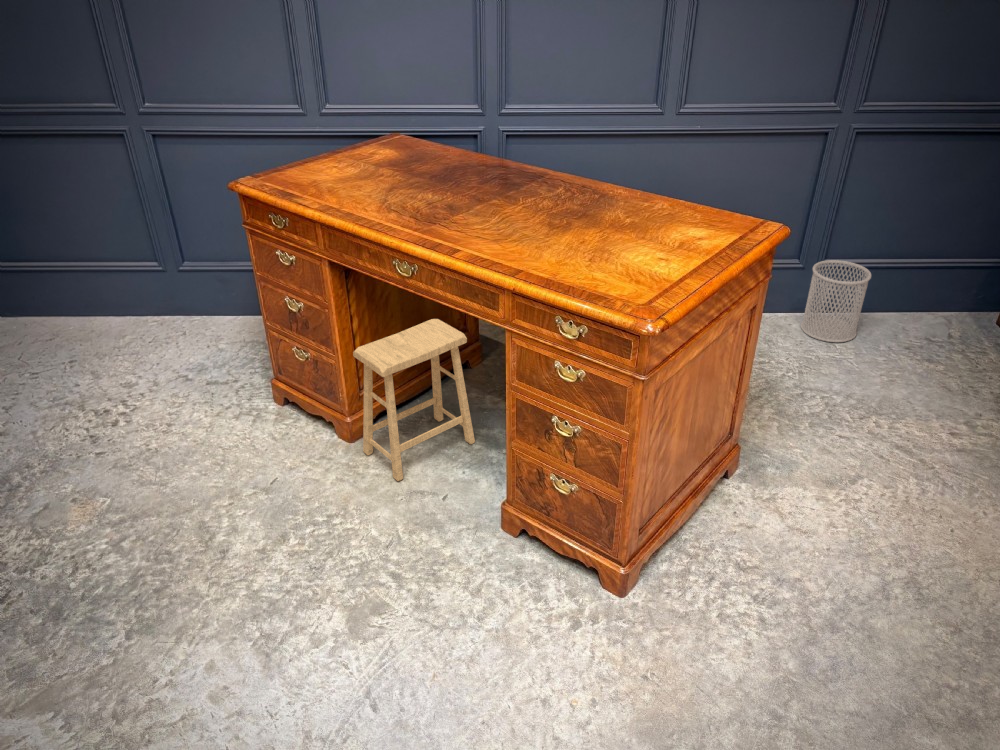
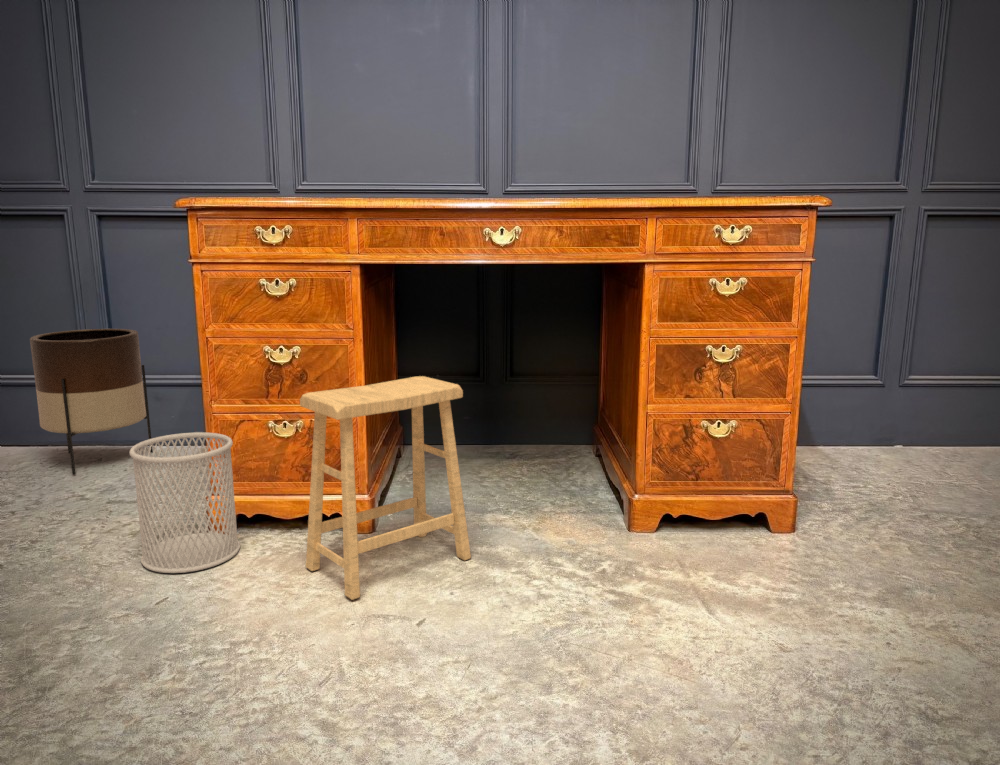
planter: none [117,229,221,355] -> present [30,329,153,475]
wastebasket: present [801,260,871,342] -> present [130,432,240,573]

